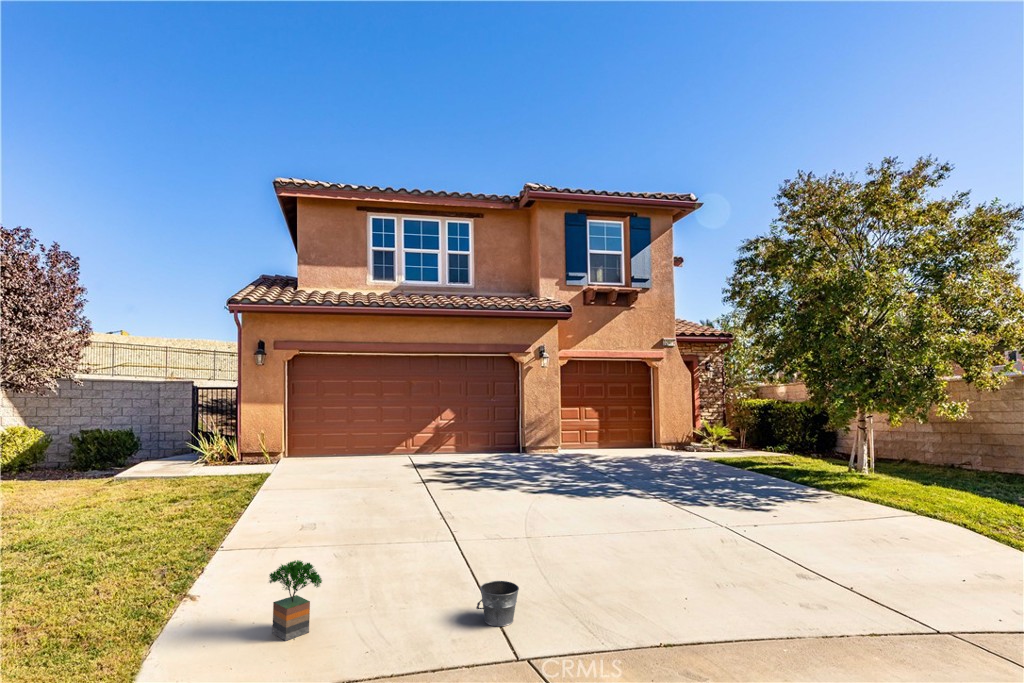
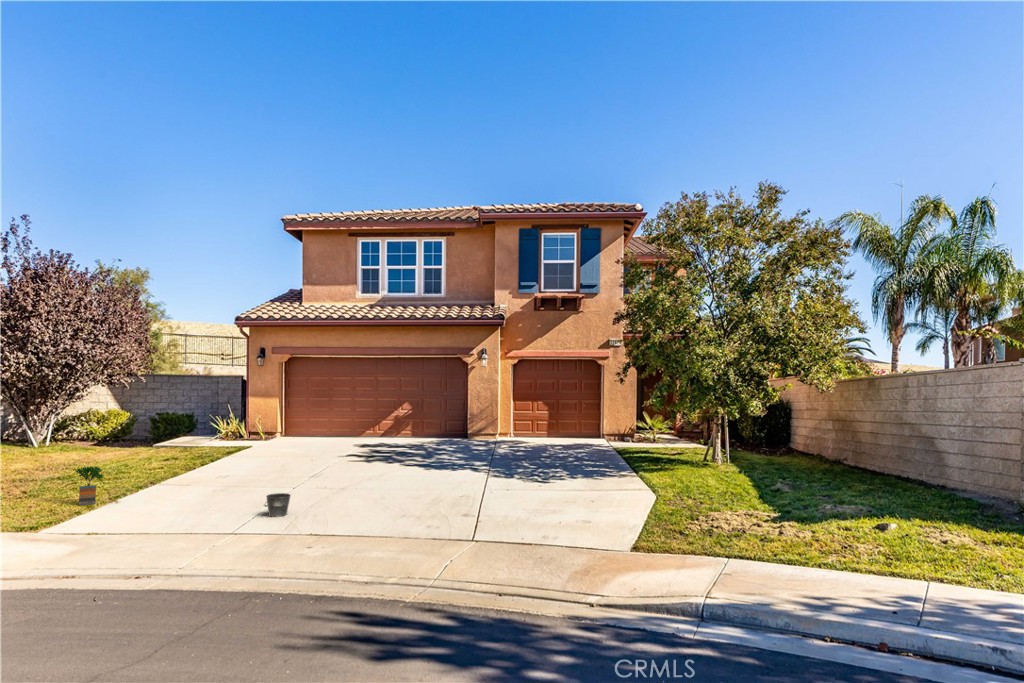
bucket: present [476,581,519,626] -> present [264,493,290,517]

